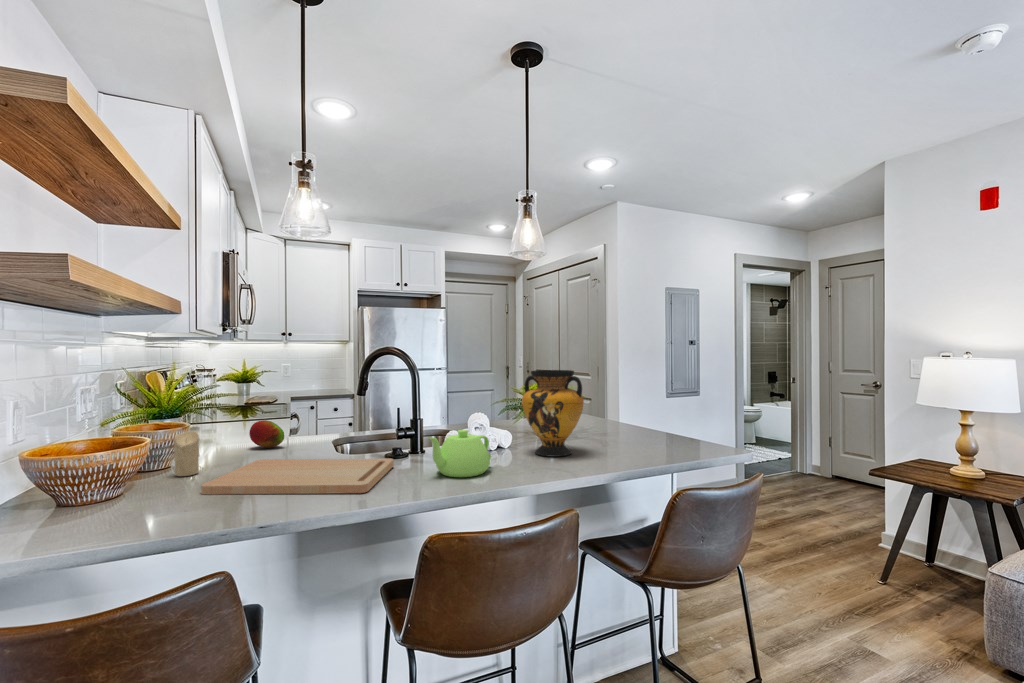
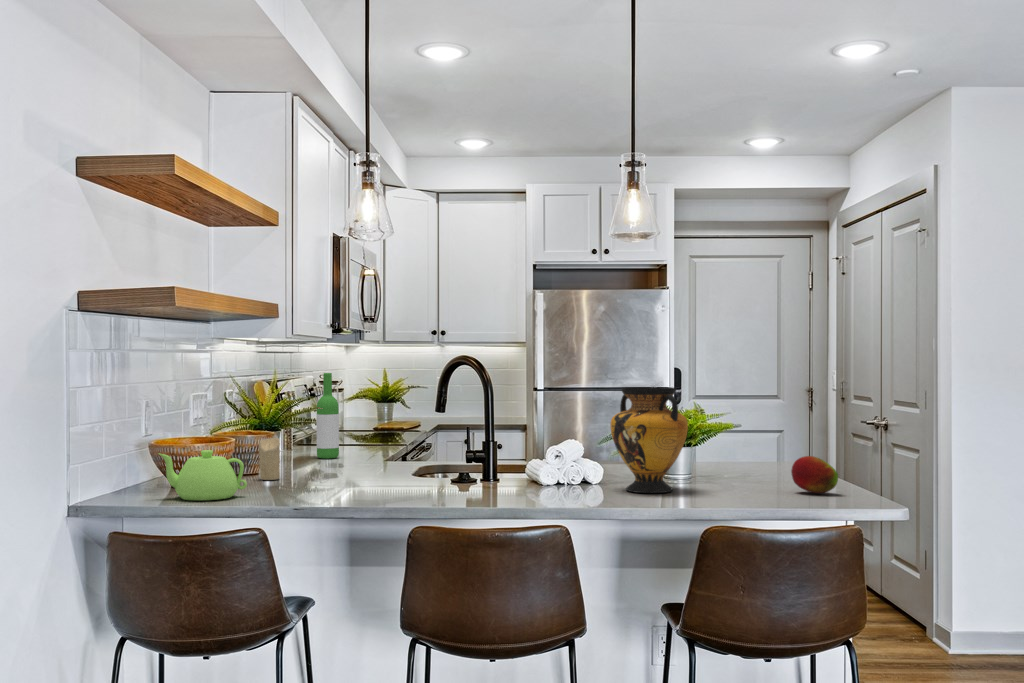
wine bottle: none [218,364,240,439] -> present [317,373,339,459]
fruit: present [249,420,284,448] -> present [791,456,838,493]
teapot: present [429,430,491,477] -> present [159,450,247,501]
cutting board: present [201,458,394,494] -> none [273,472,454,500]

